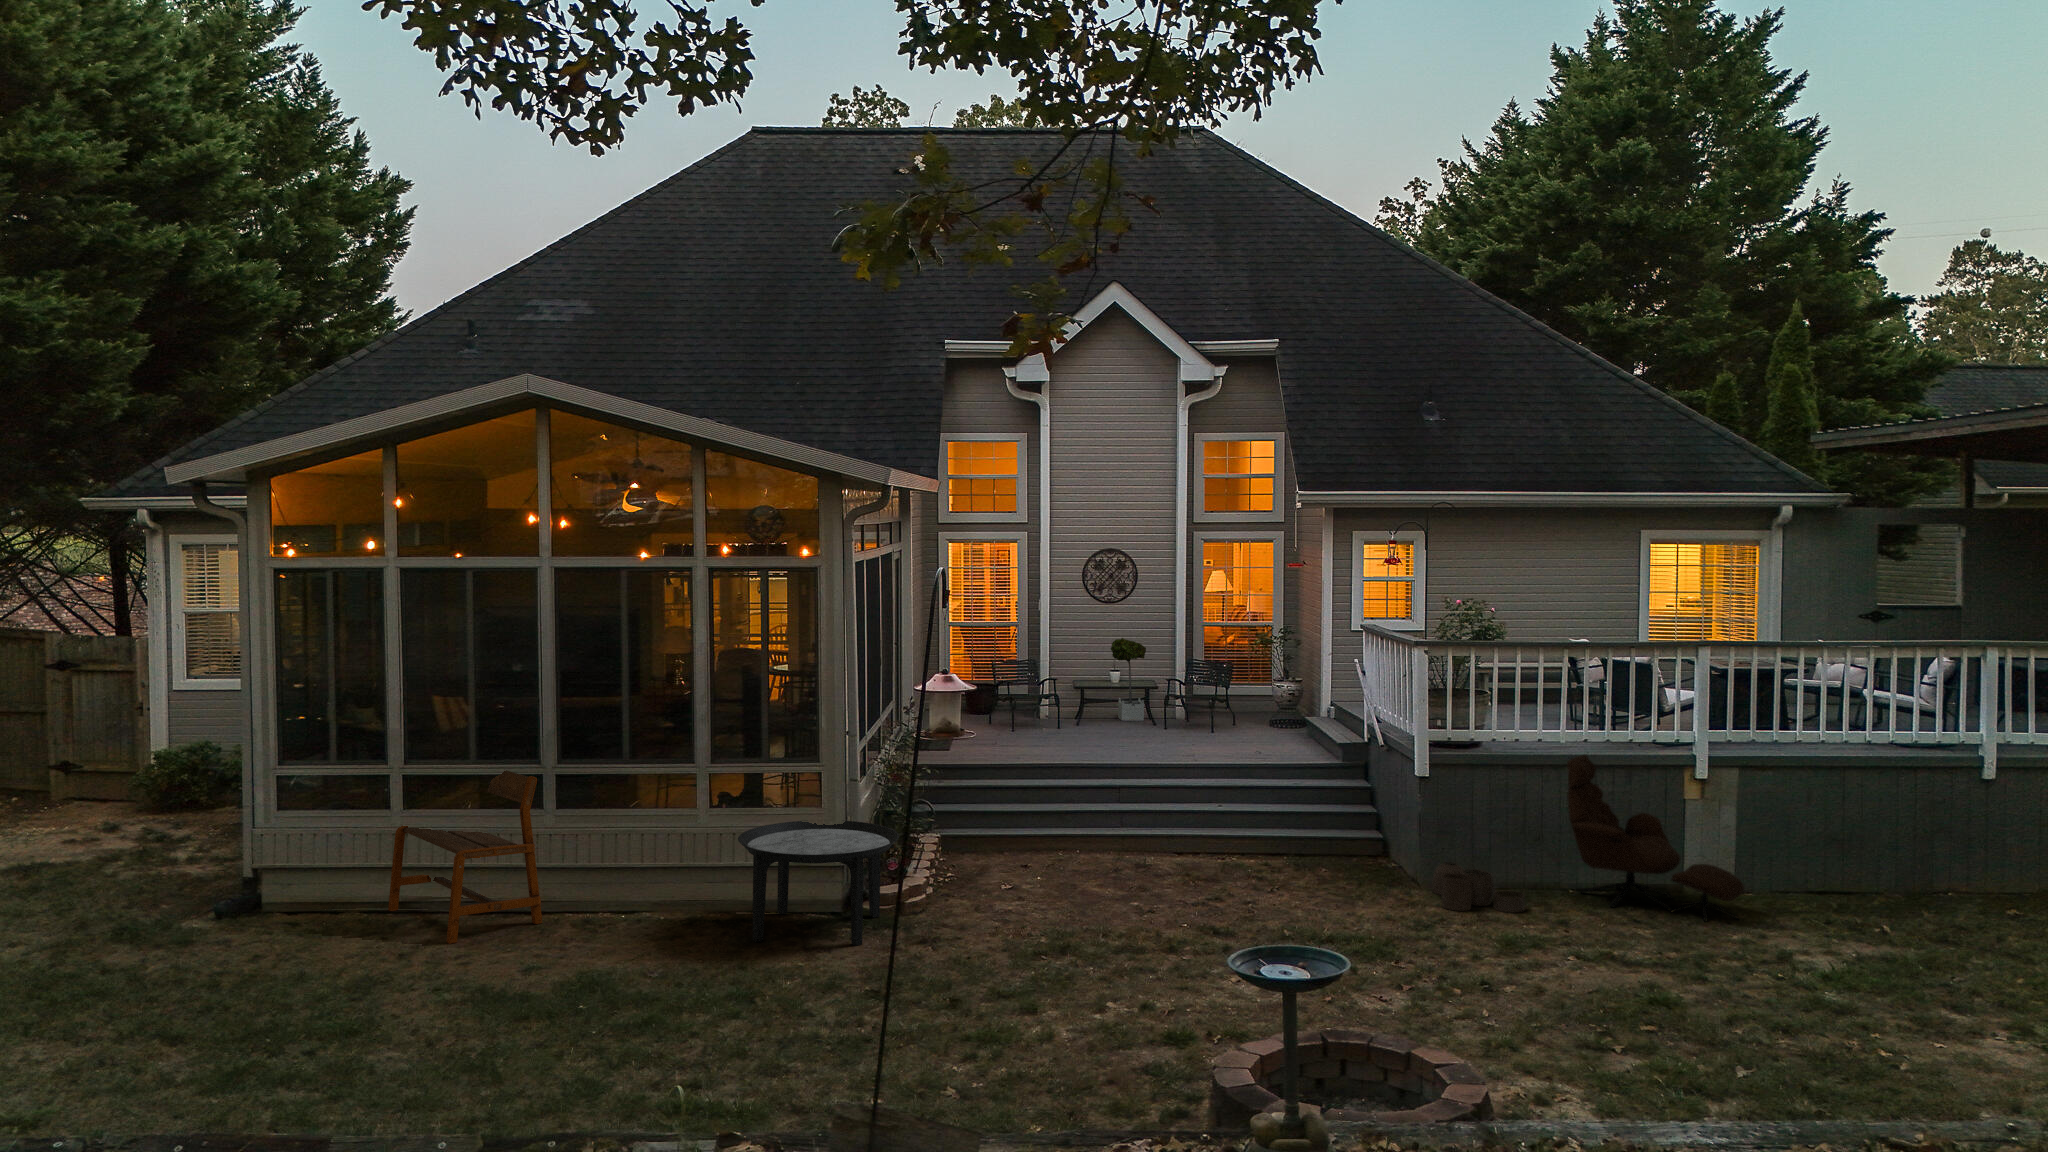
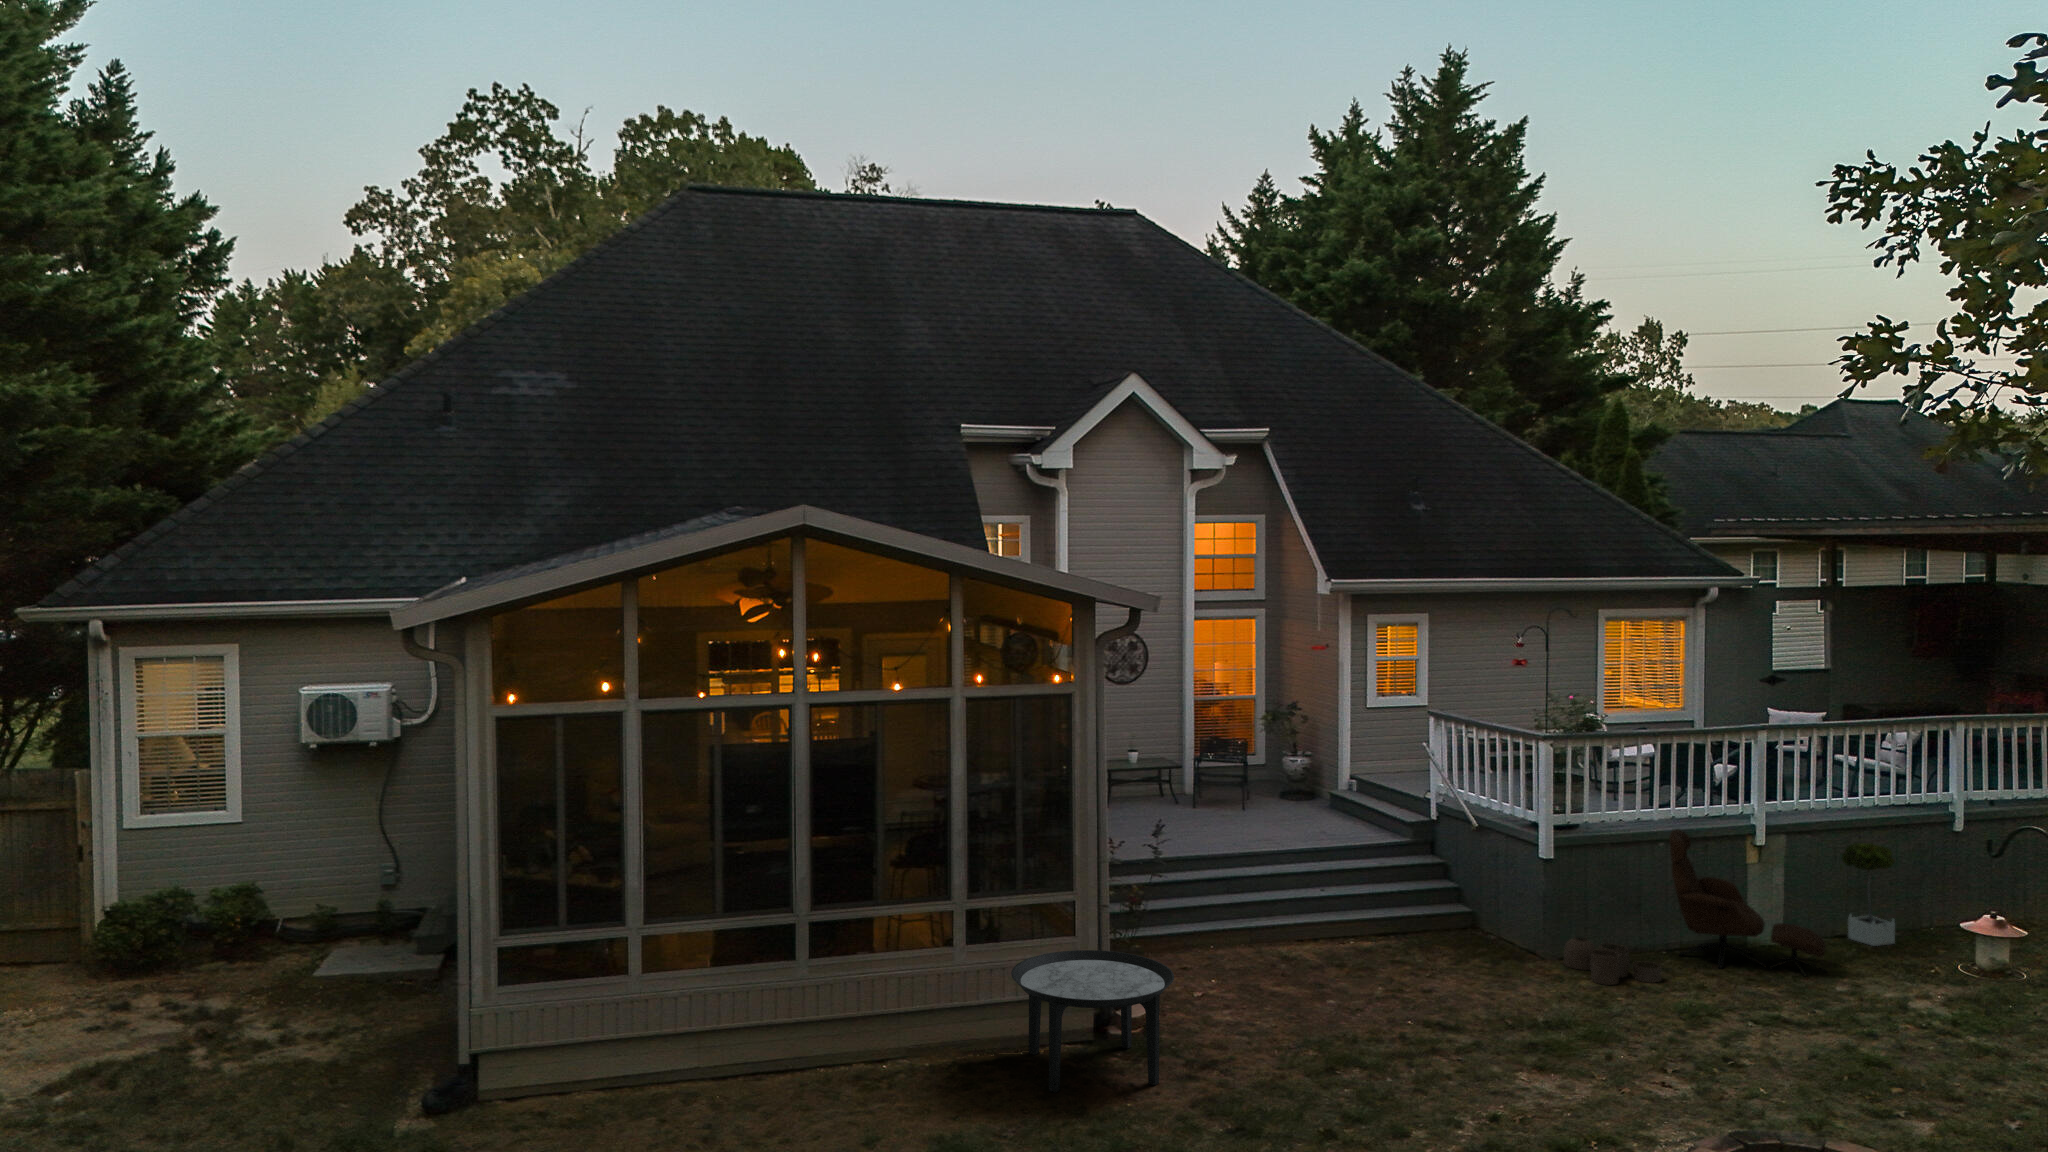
potted tree: present [1111,638,1146,721] -> present [1841,843,1895,946]
bench: present [388,770,542,944] -> none [610,915,806,1133]

